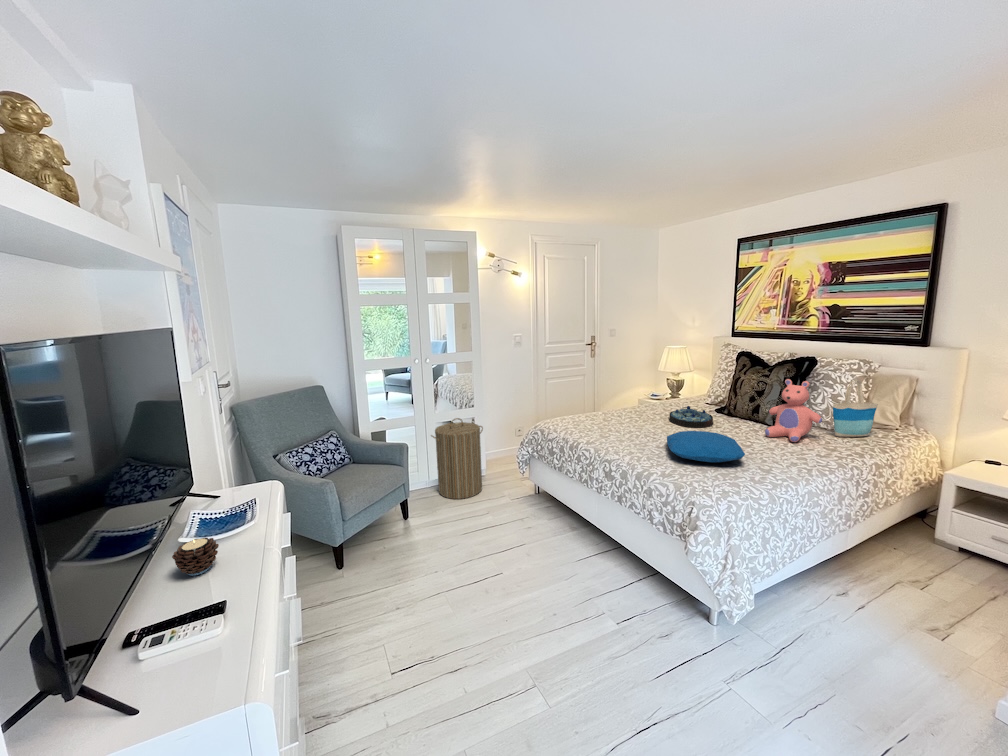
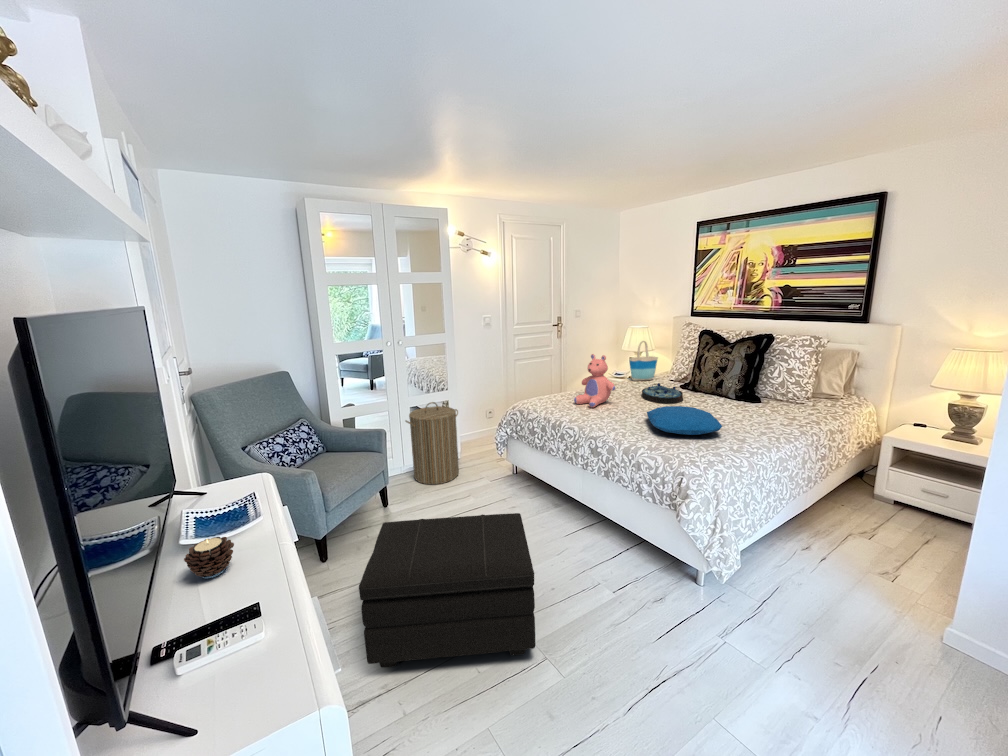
teddy bear: present [765,379,822,442] -> present [574,354,615,407]
tote bag: present [833,380,878,437] -> present [630,341,658,381]
footstool: none [351,533,524,680] -> present [359,513,535,668]

